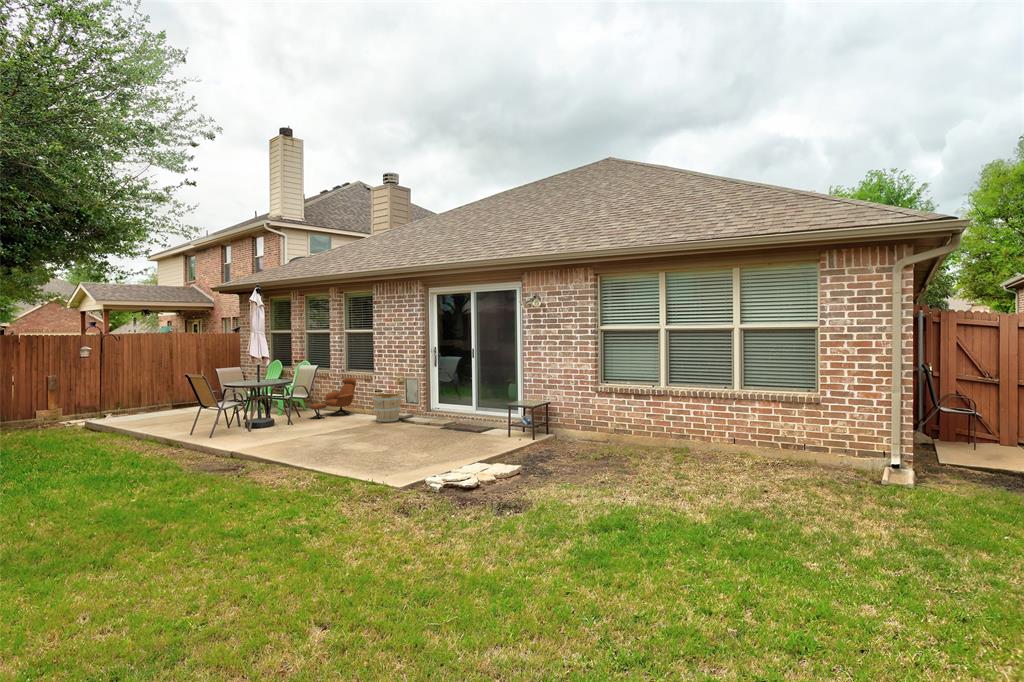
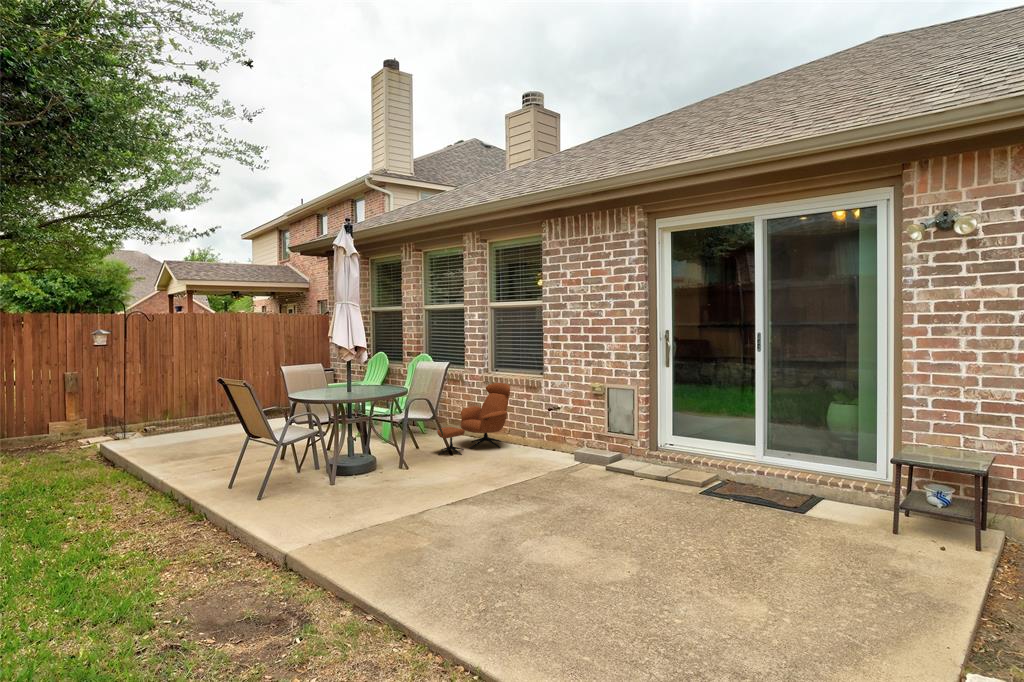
wooden bucket: present [372,393,403,422] -> none [548,413,604,469]

